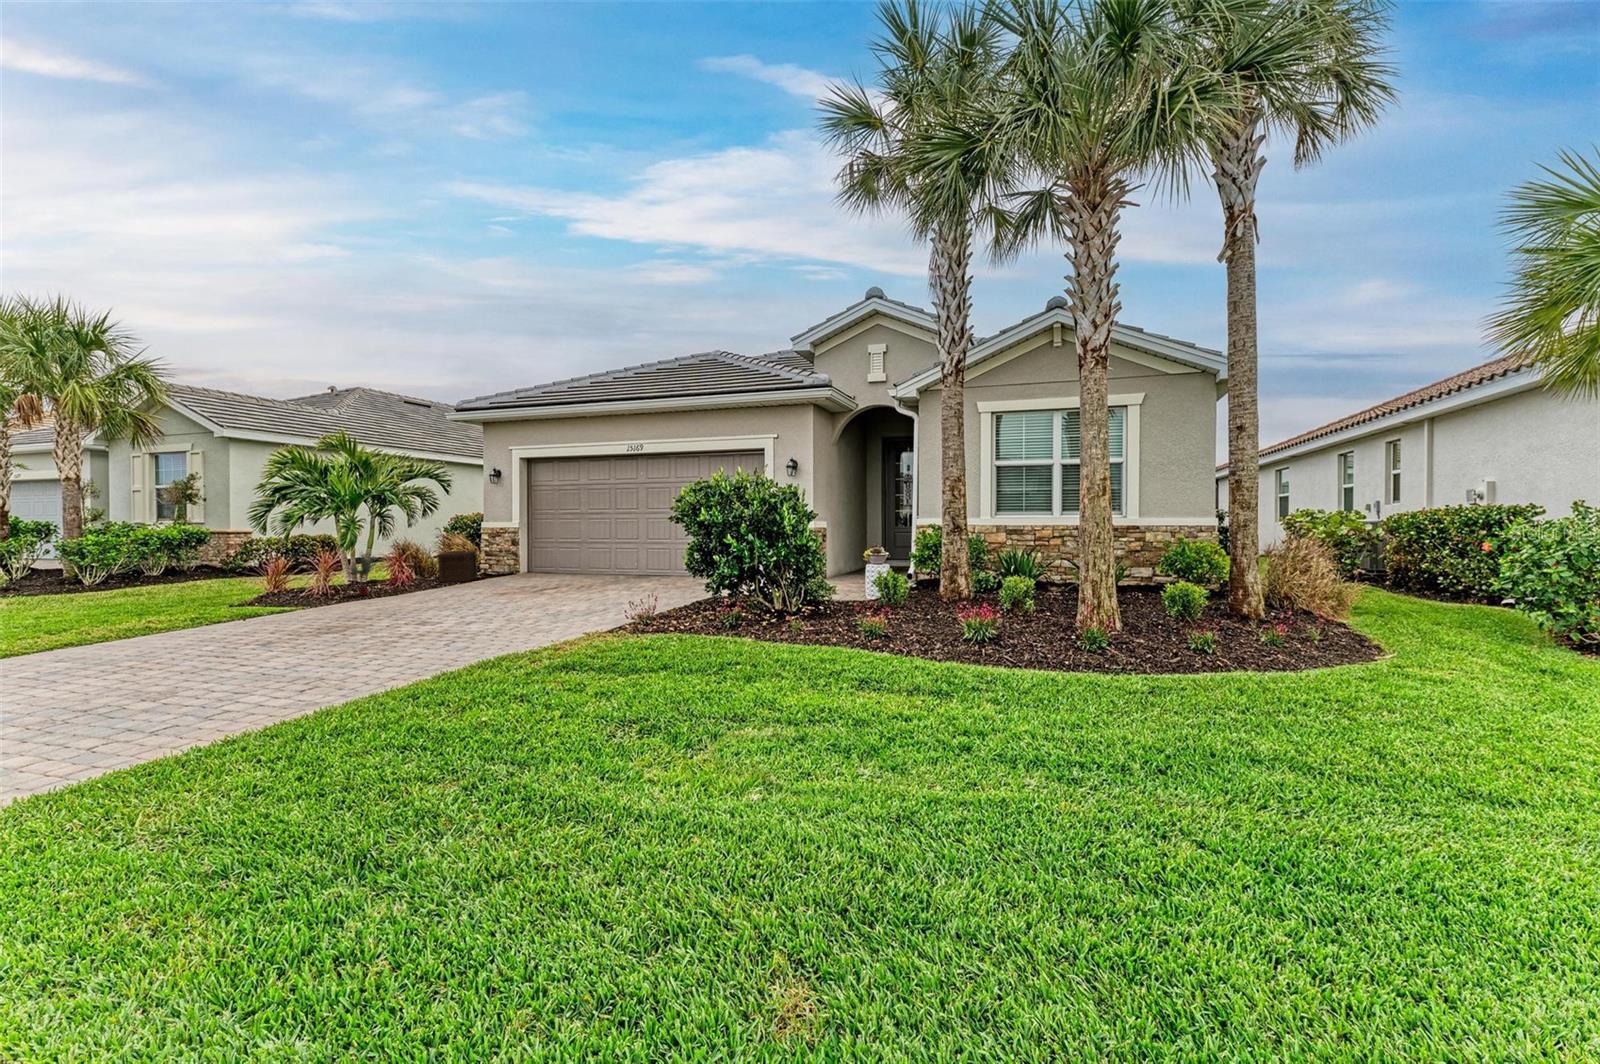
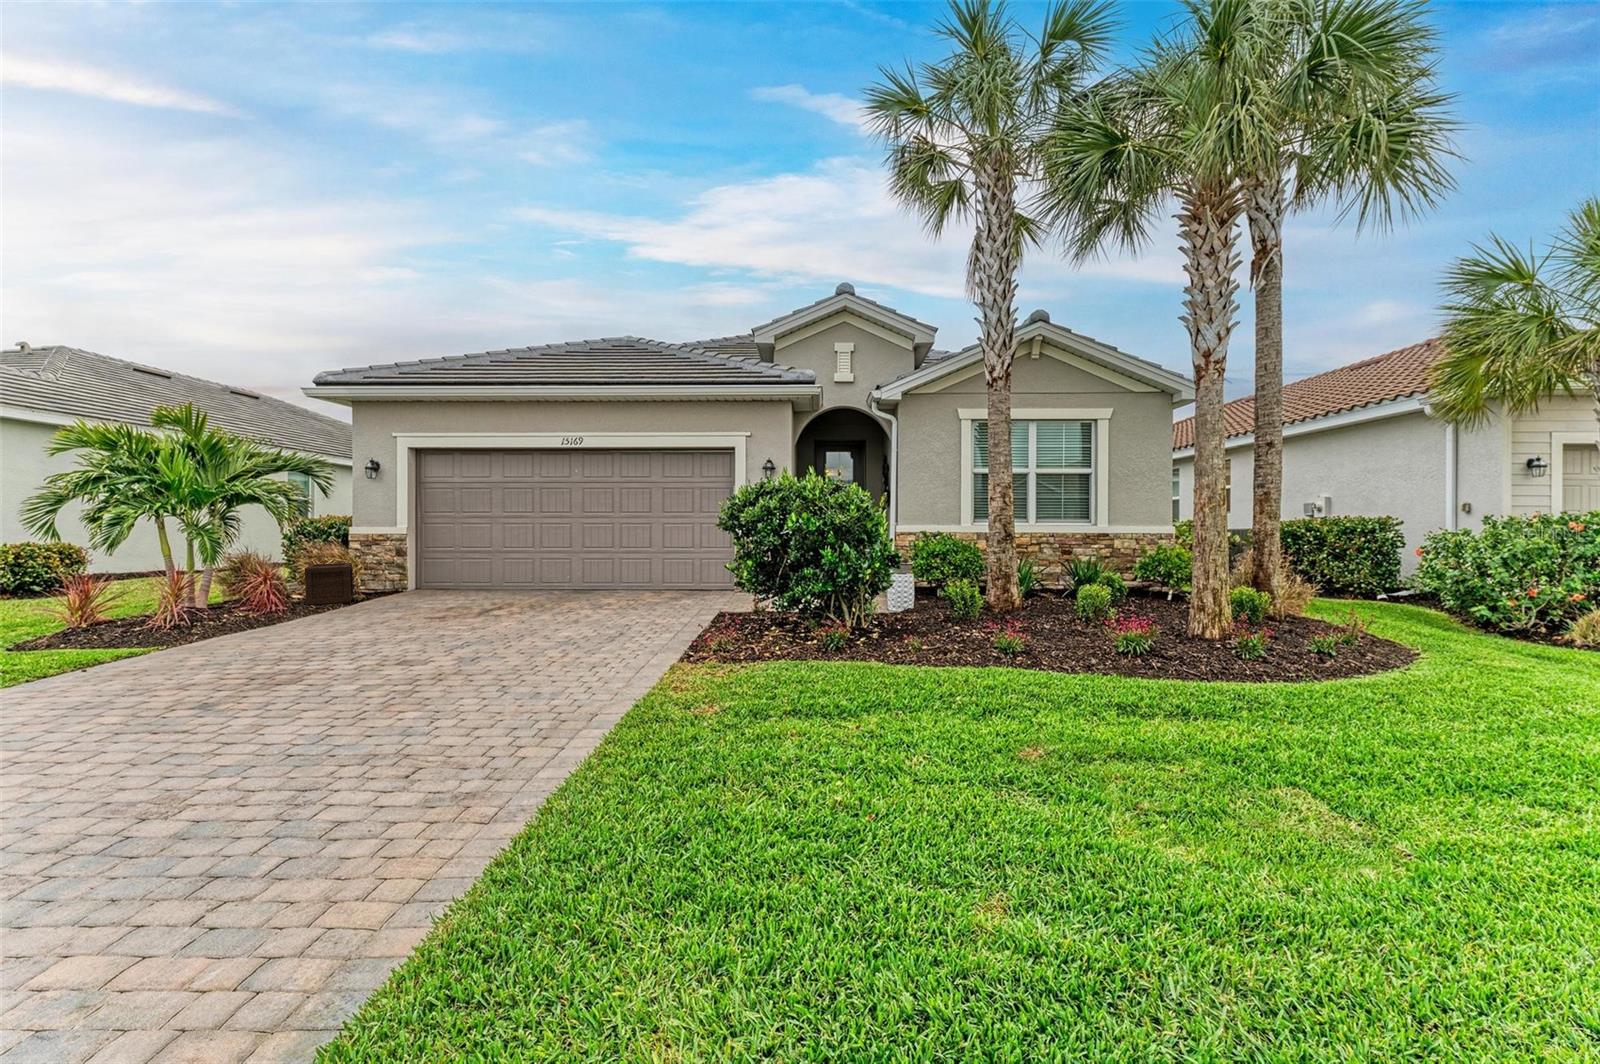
potted tree: present [348,554,376,596] -> none [192,566,236,627]

